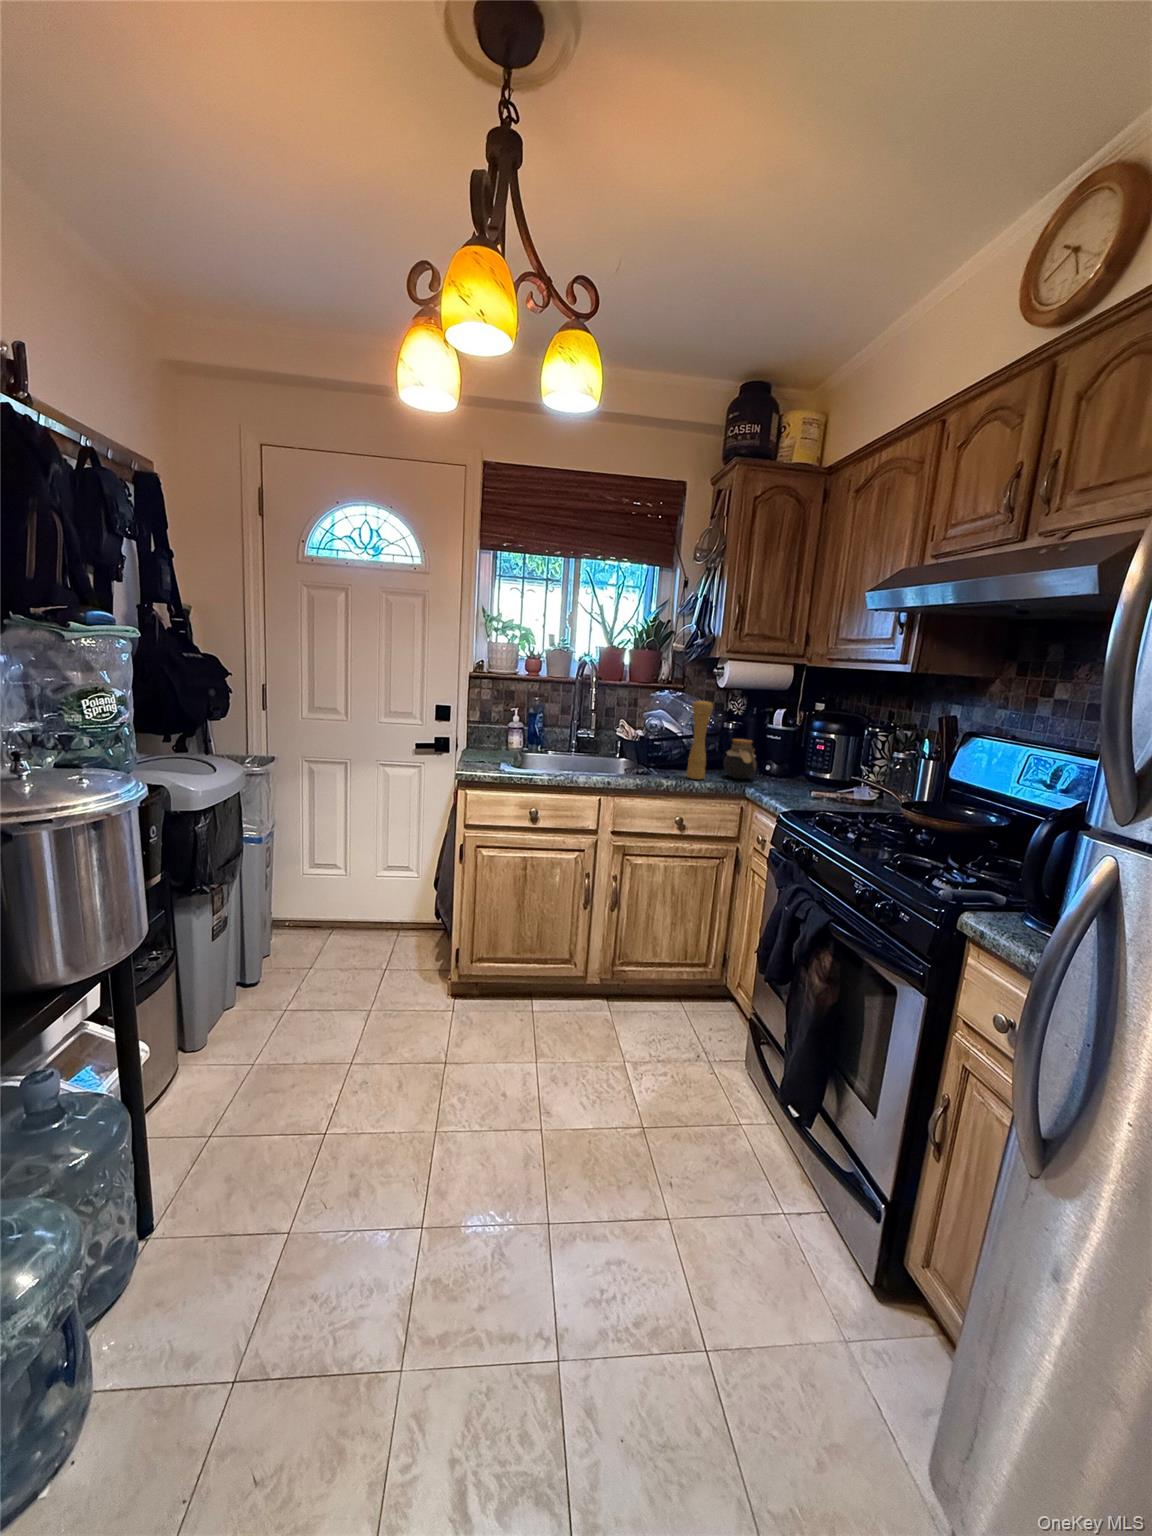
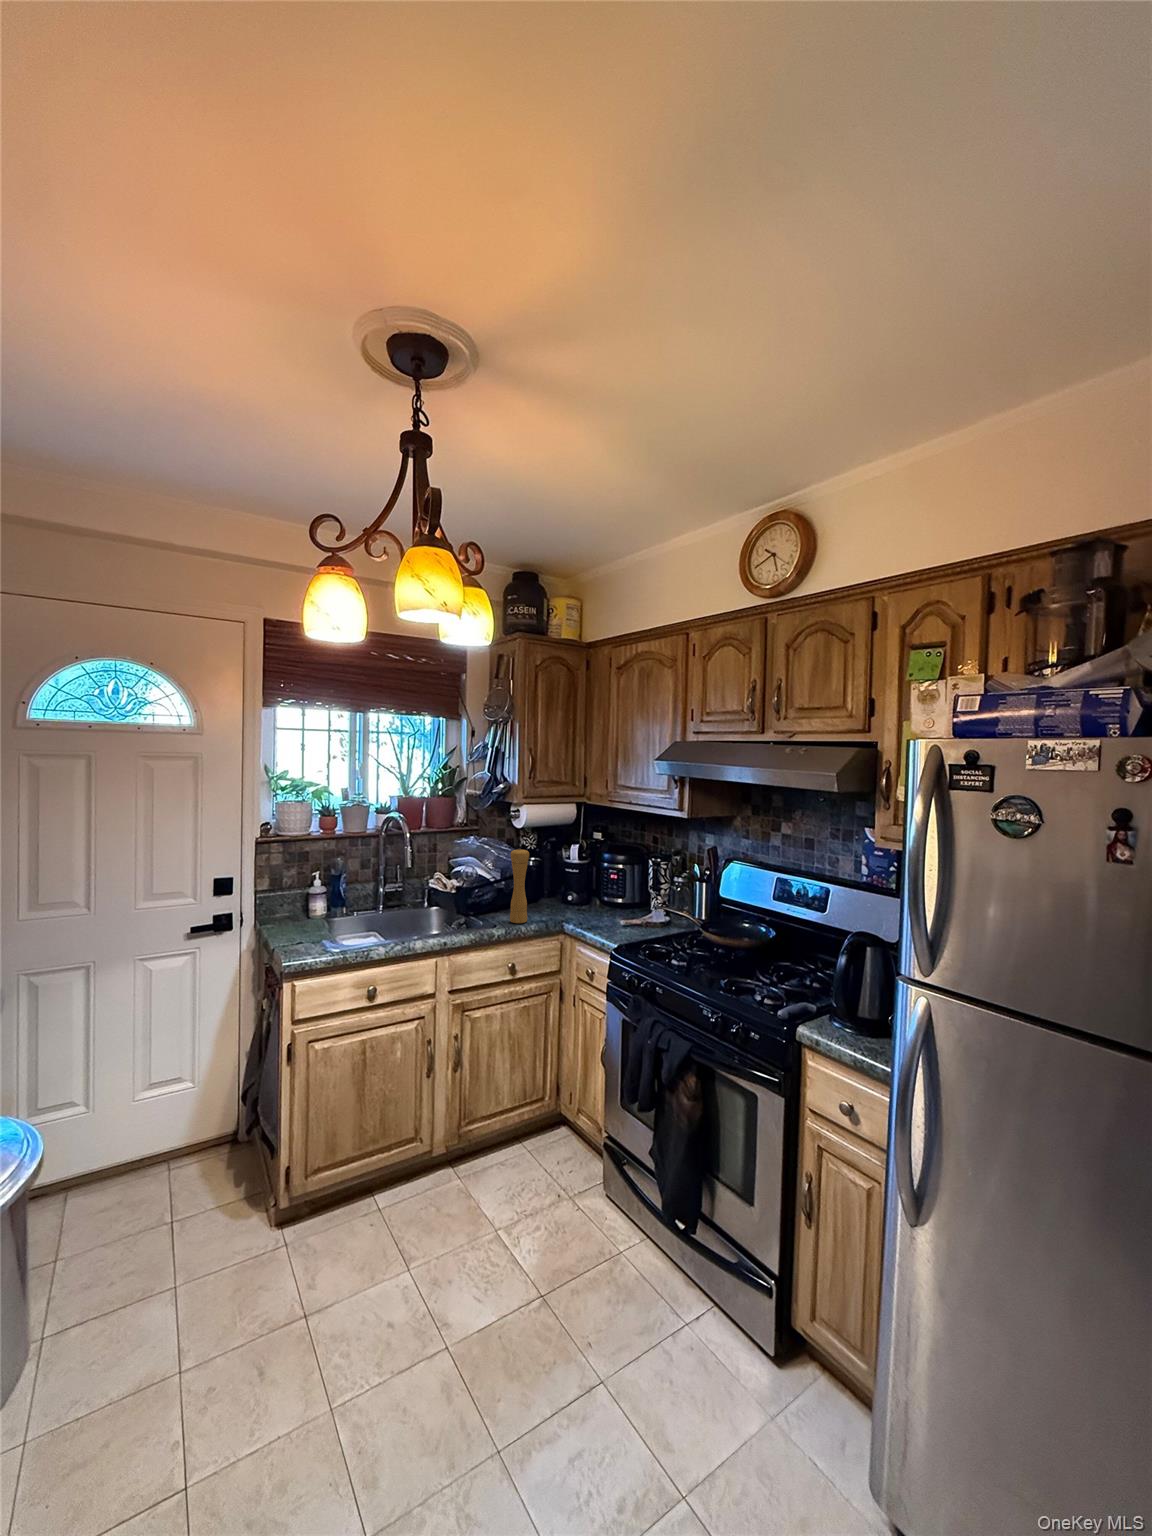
jar: present [723,739,757,779] -> none [538,878,569,915]

